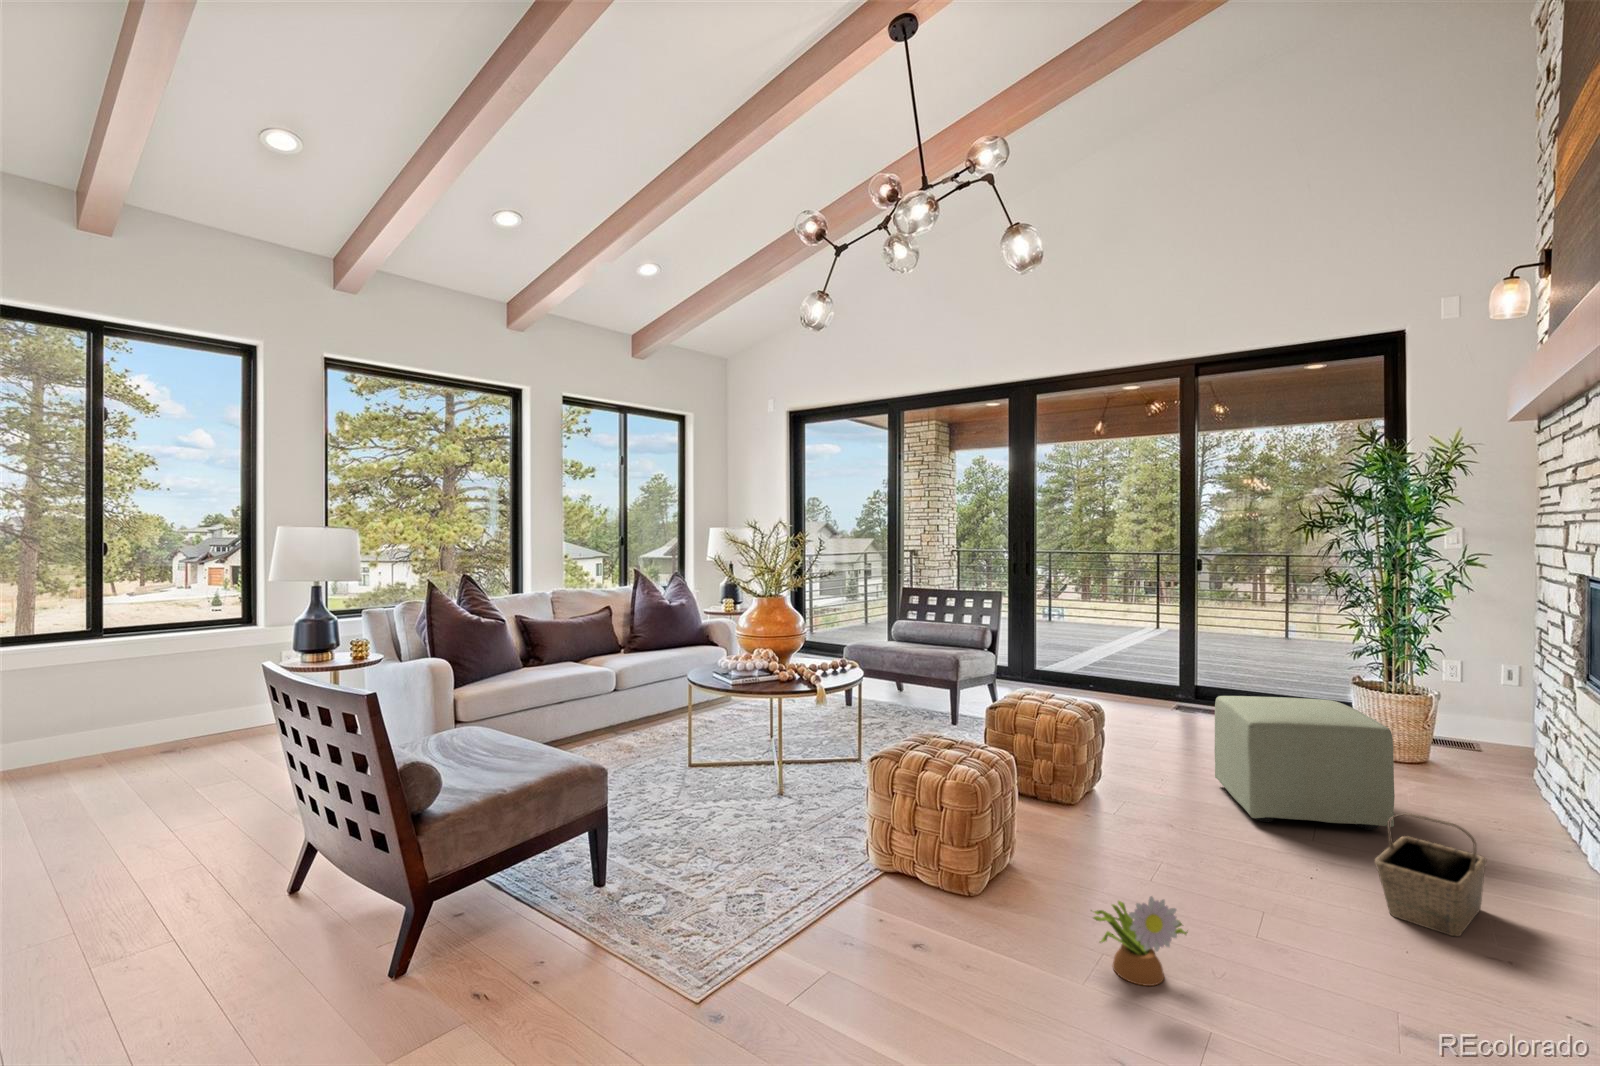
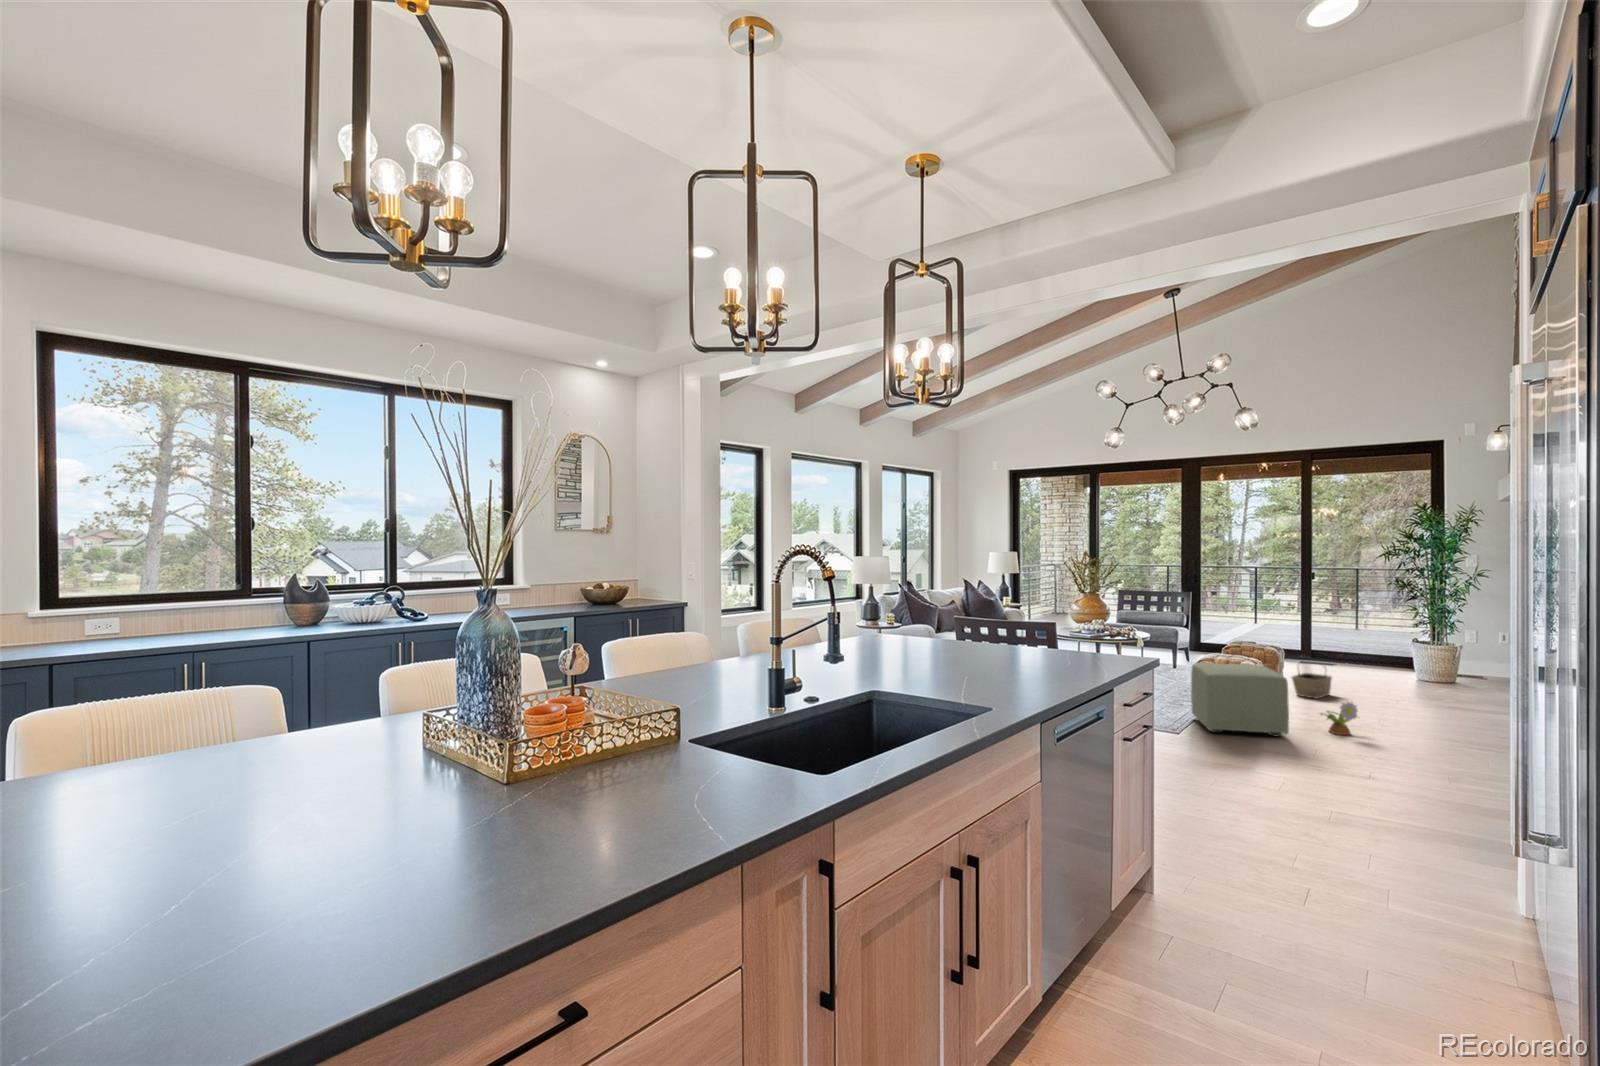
ottoman: present [1215,696,1395,830] -> present [1191,663,1289,737]
basket: present [1375,813,1487,936] -> present [1292,673,1332,699]

